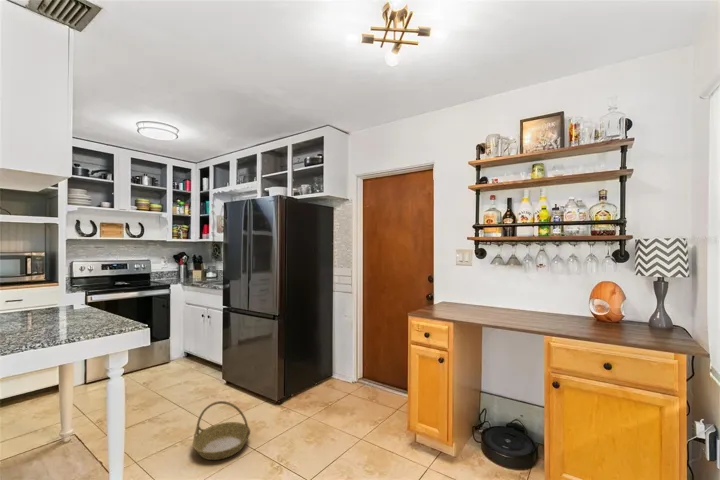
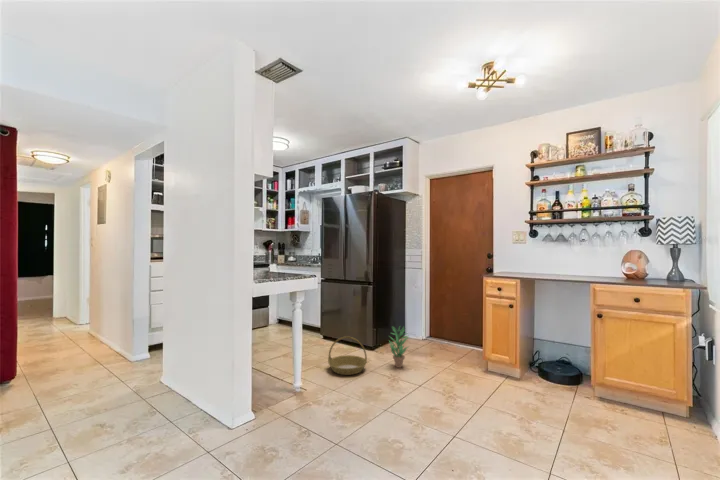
potted plant: none [281,382,312,440] -> present [389,327,408,368]

